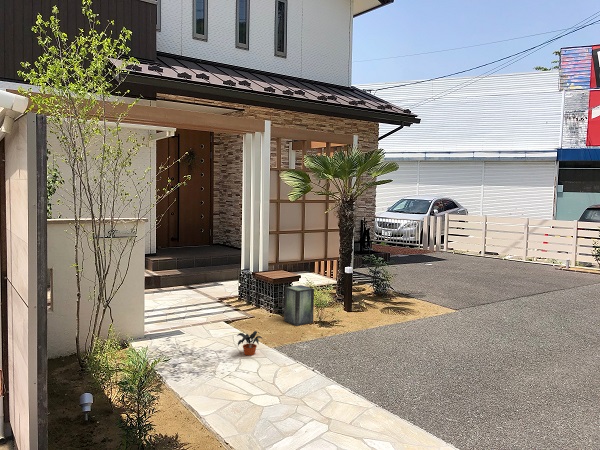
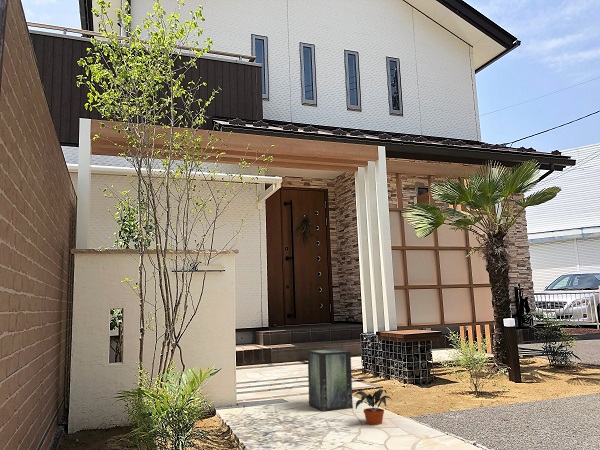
storage box: present [284,285,314,326] -> present [308,349,353,411]

